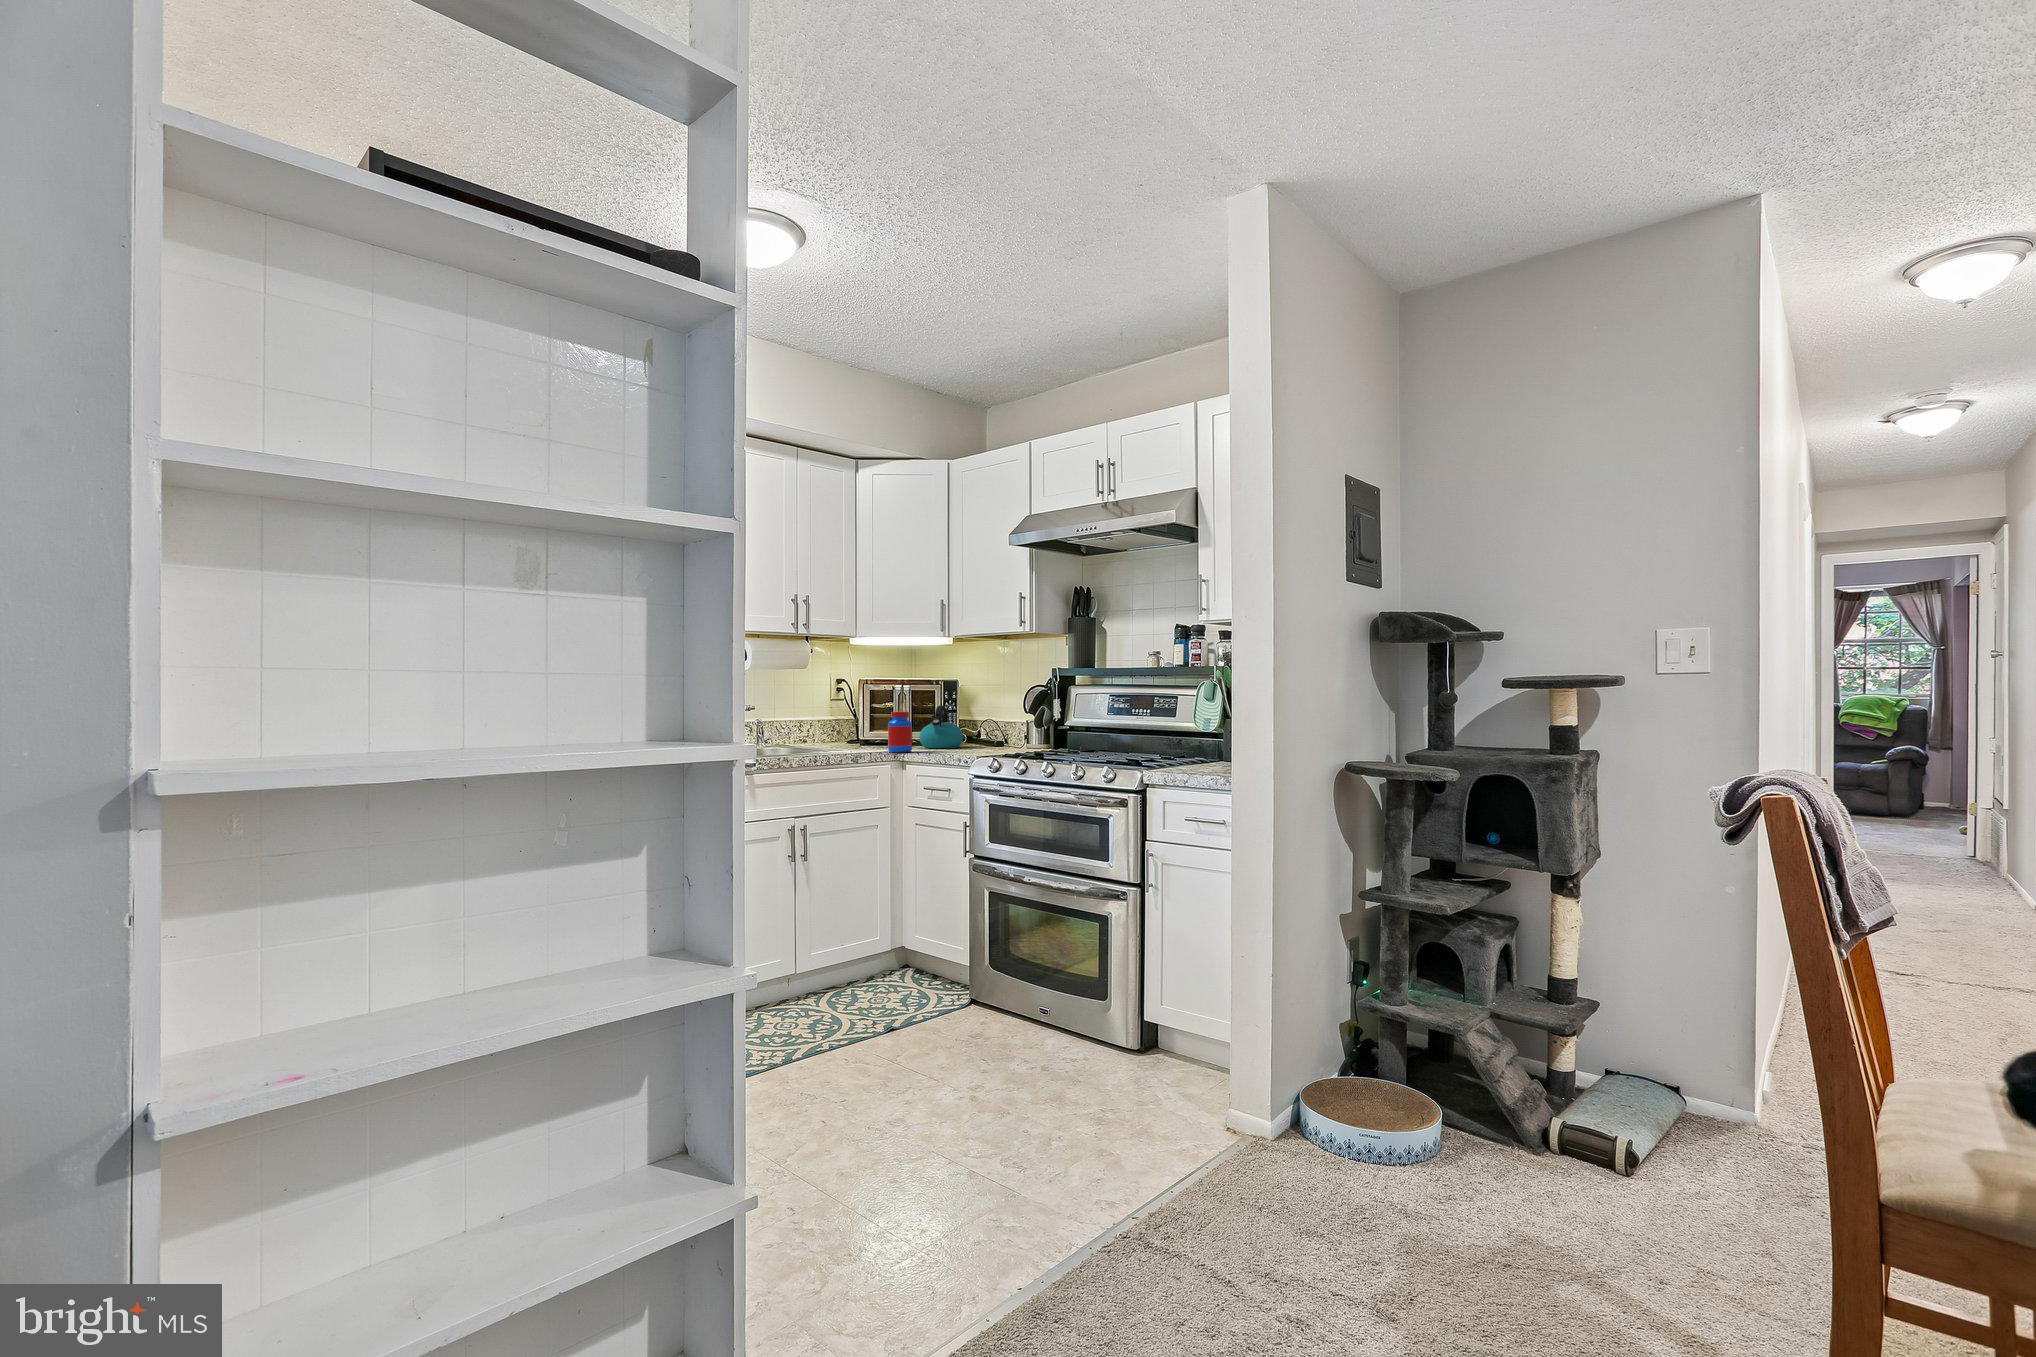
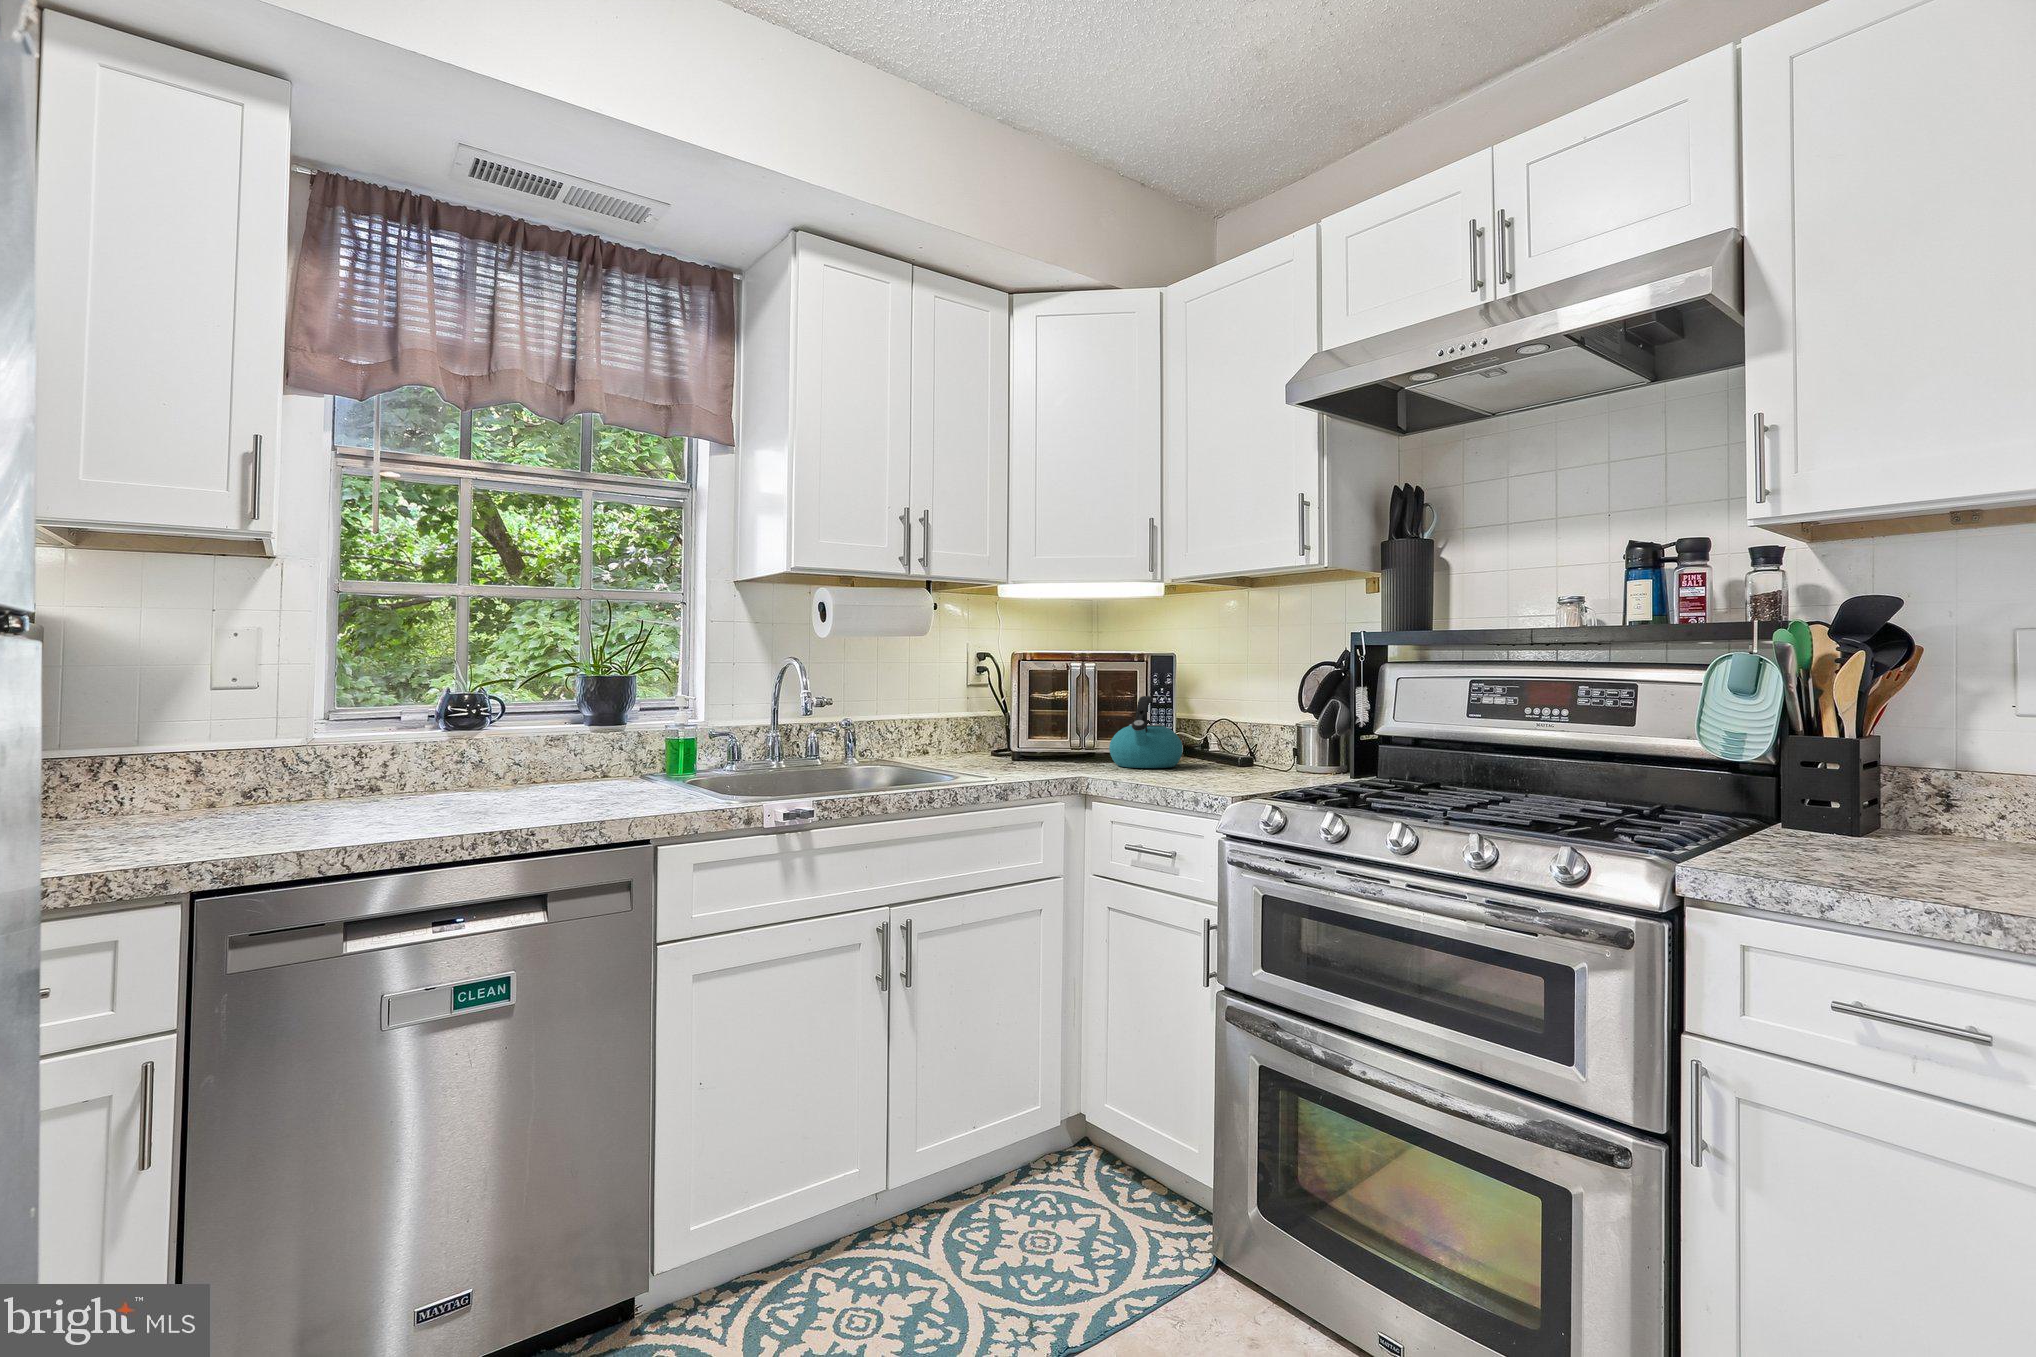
jar: present [888,712,912,753] -> none [1059,706,1100,778]

